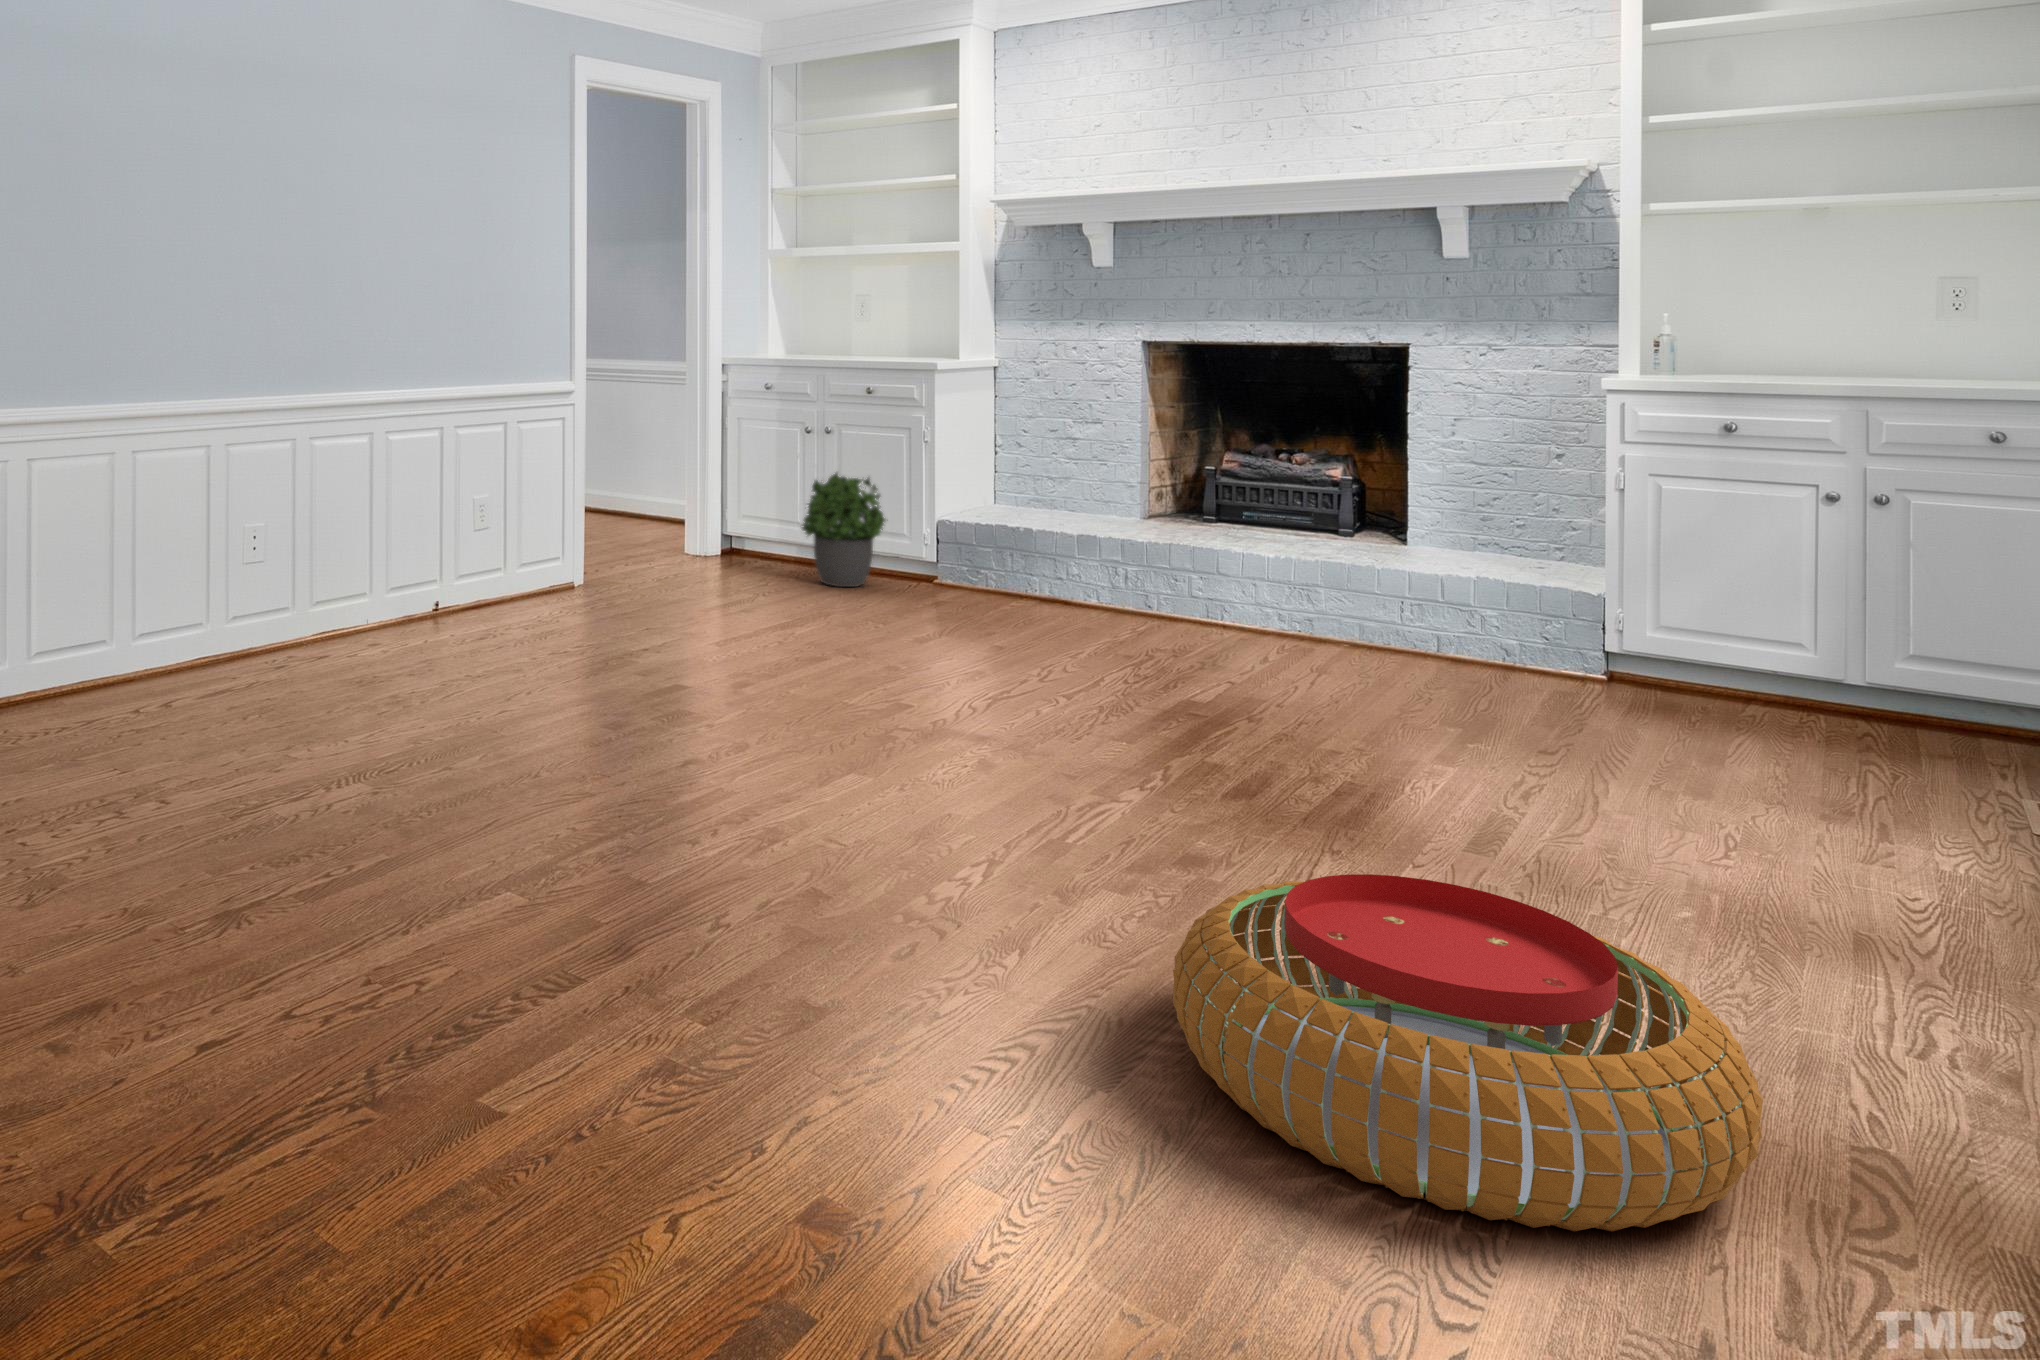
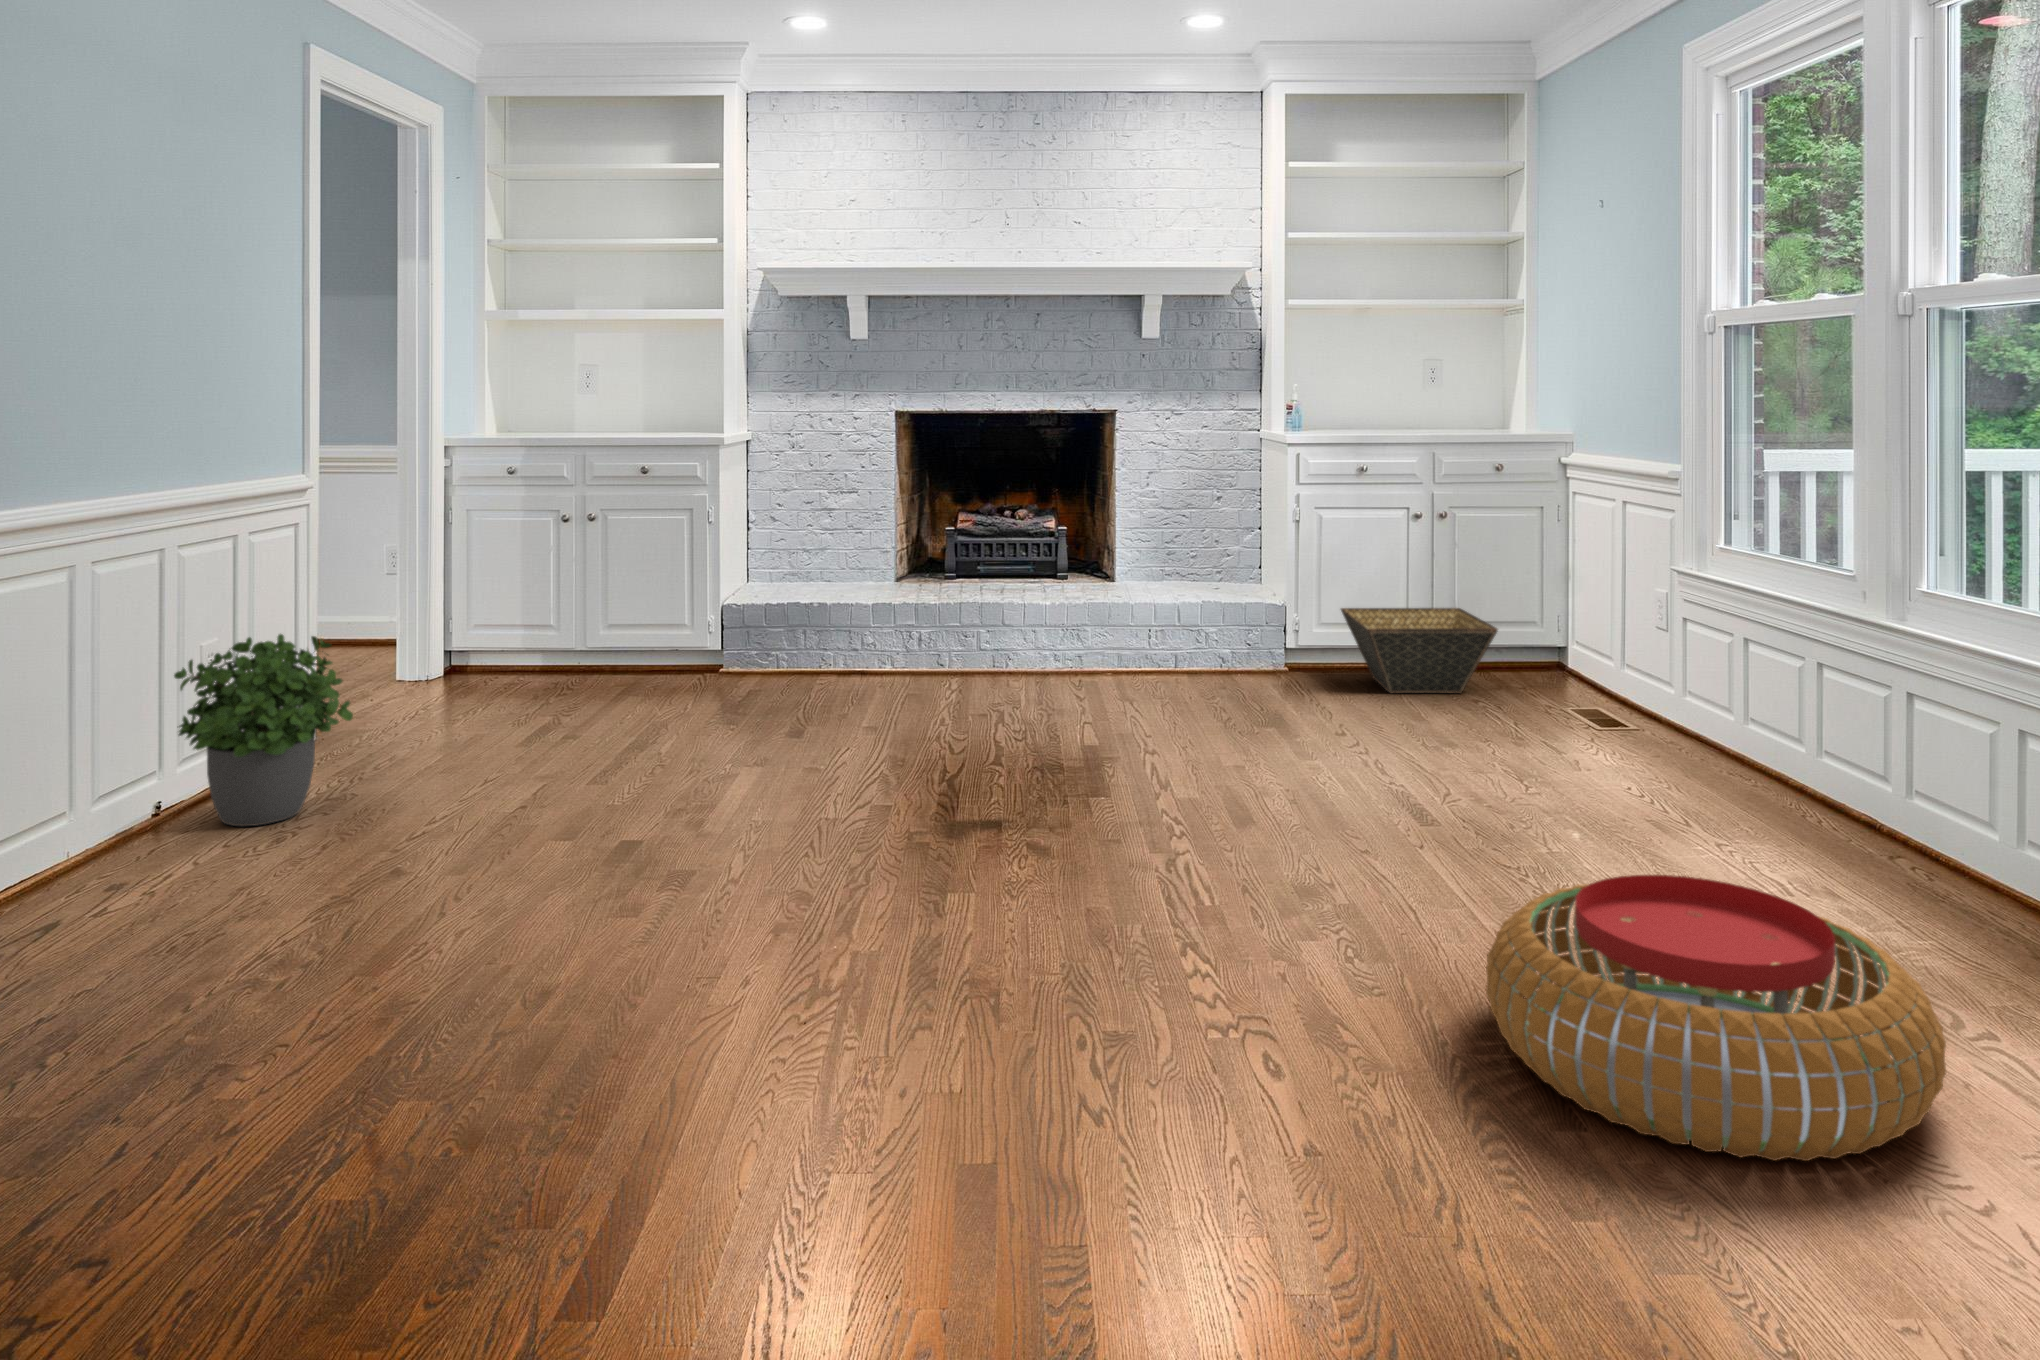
potted plant: present [802,473,885,587] -> present [174,634,353,826]
basket: none [1694,610,1938,748] -> present [1341,608,1498,693]

